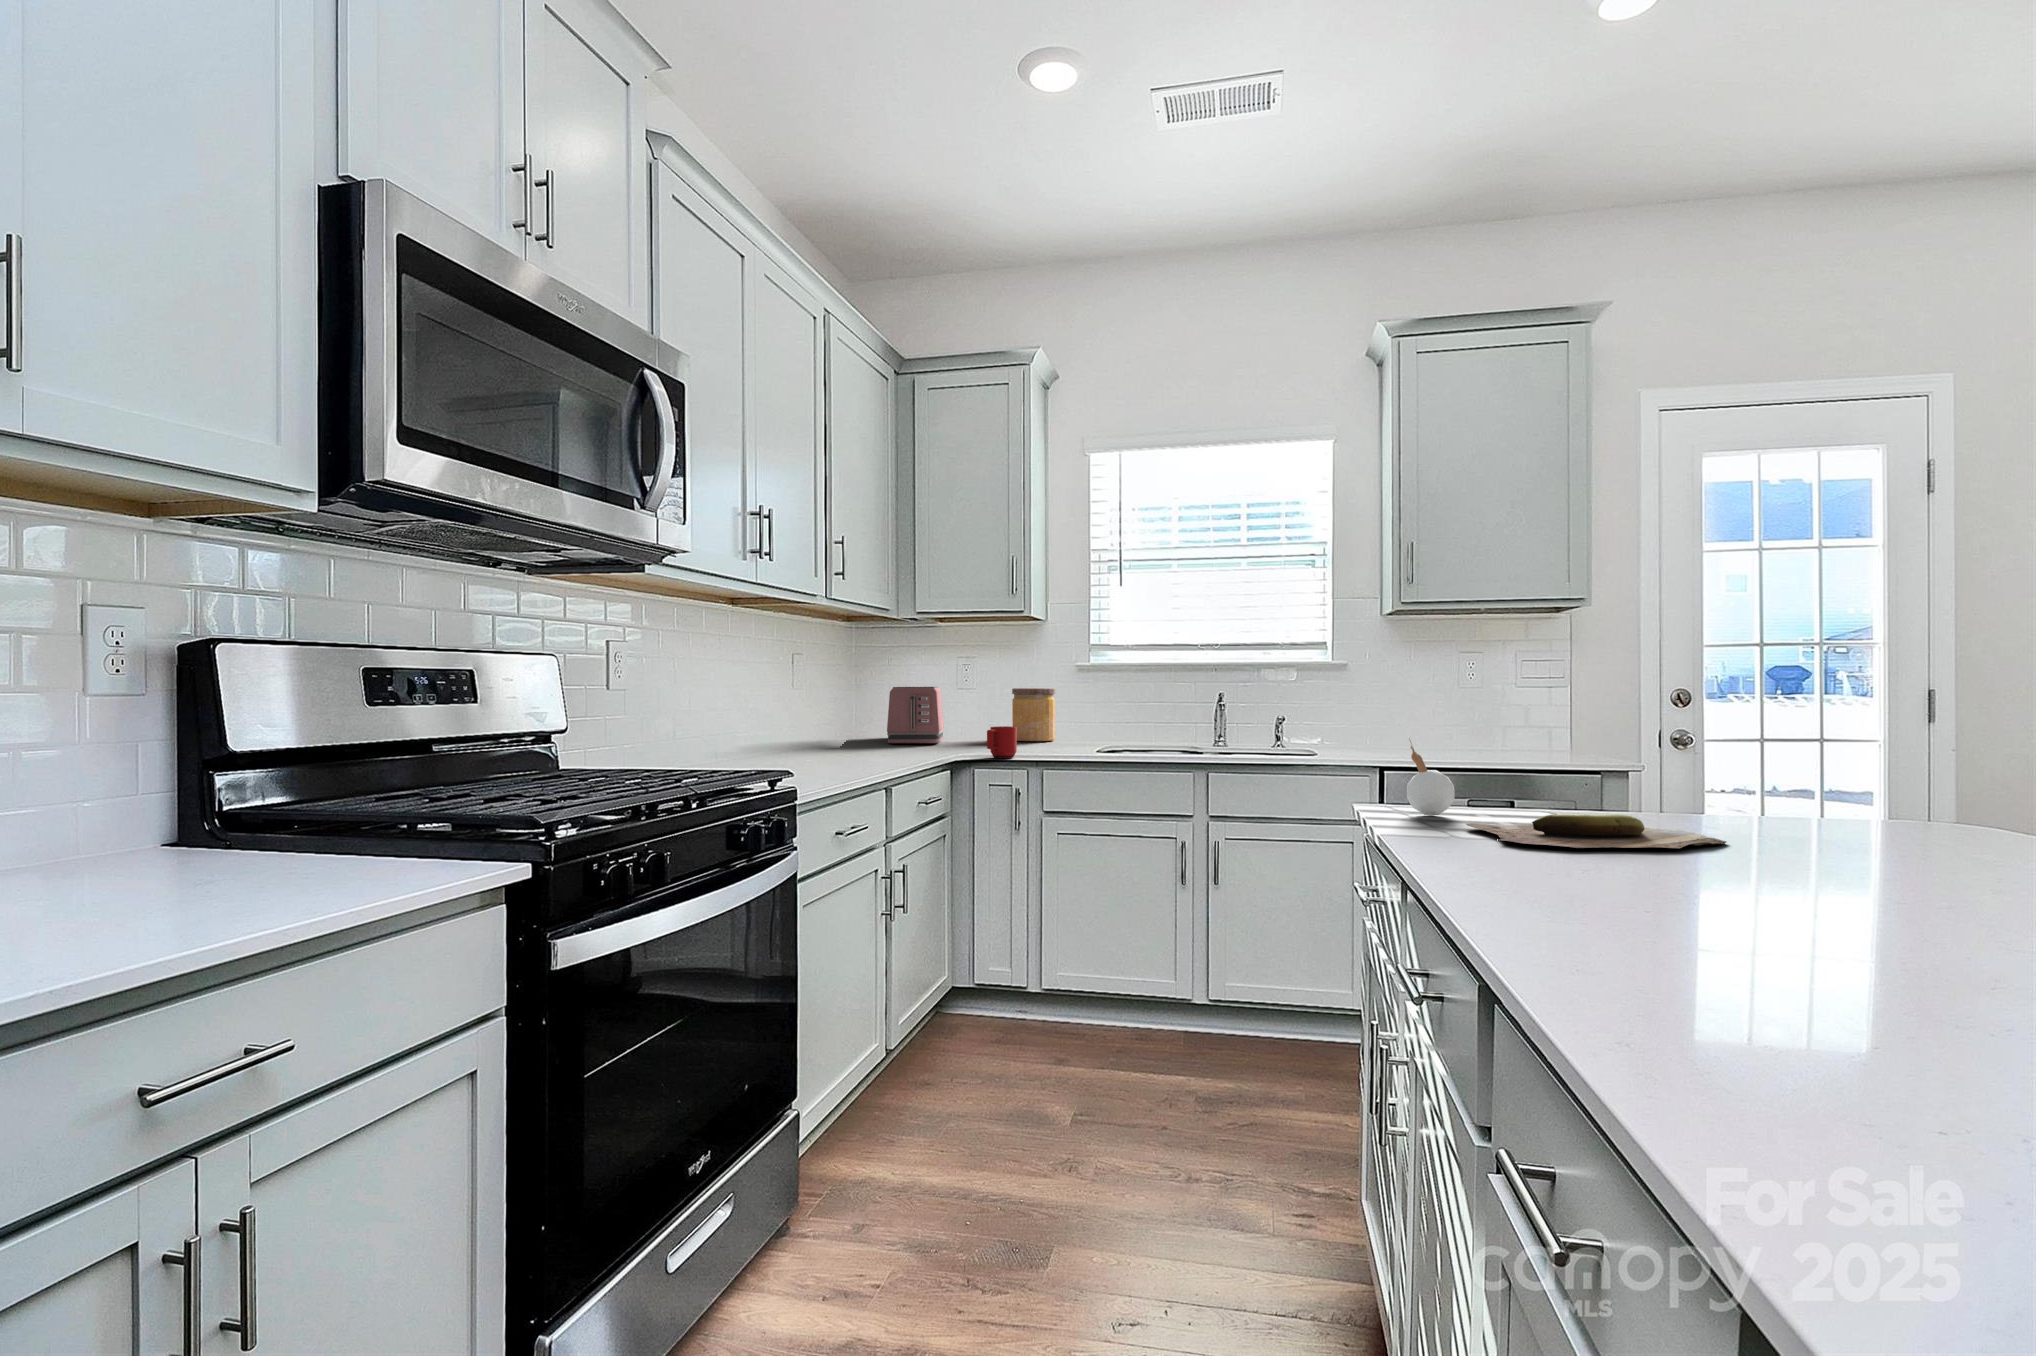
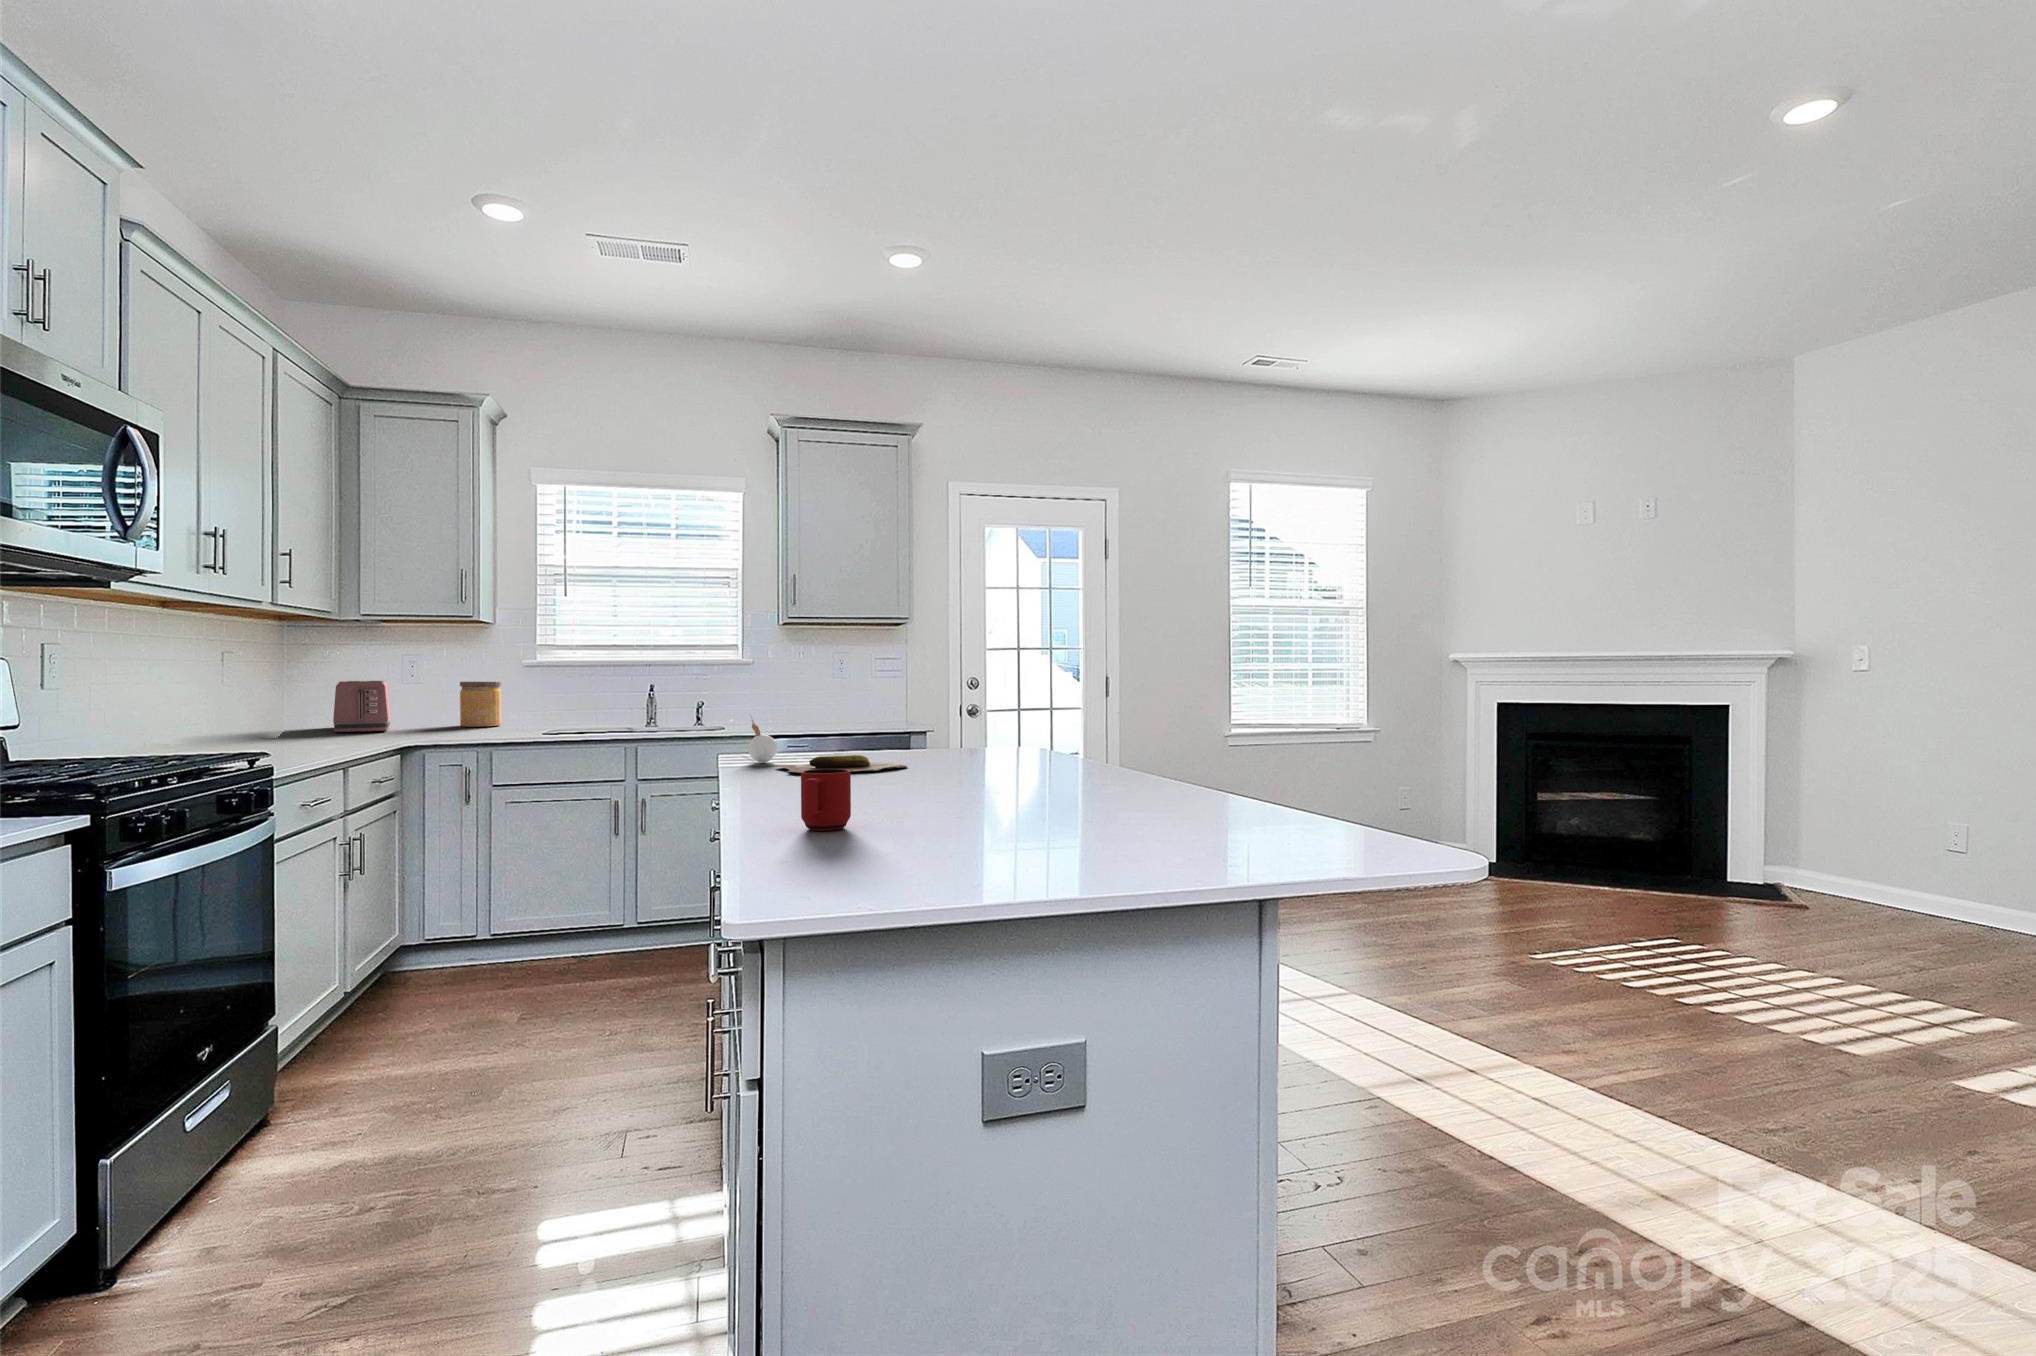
mug: present [987,726,1017,758] -> present [801,769,851,831]

